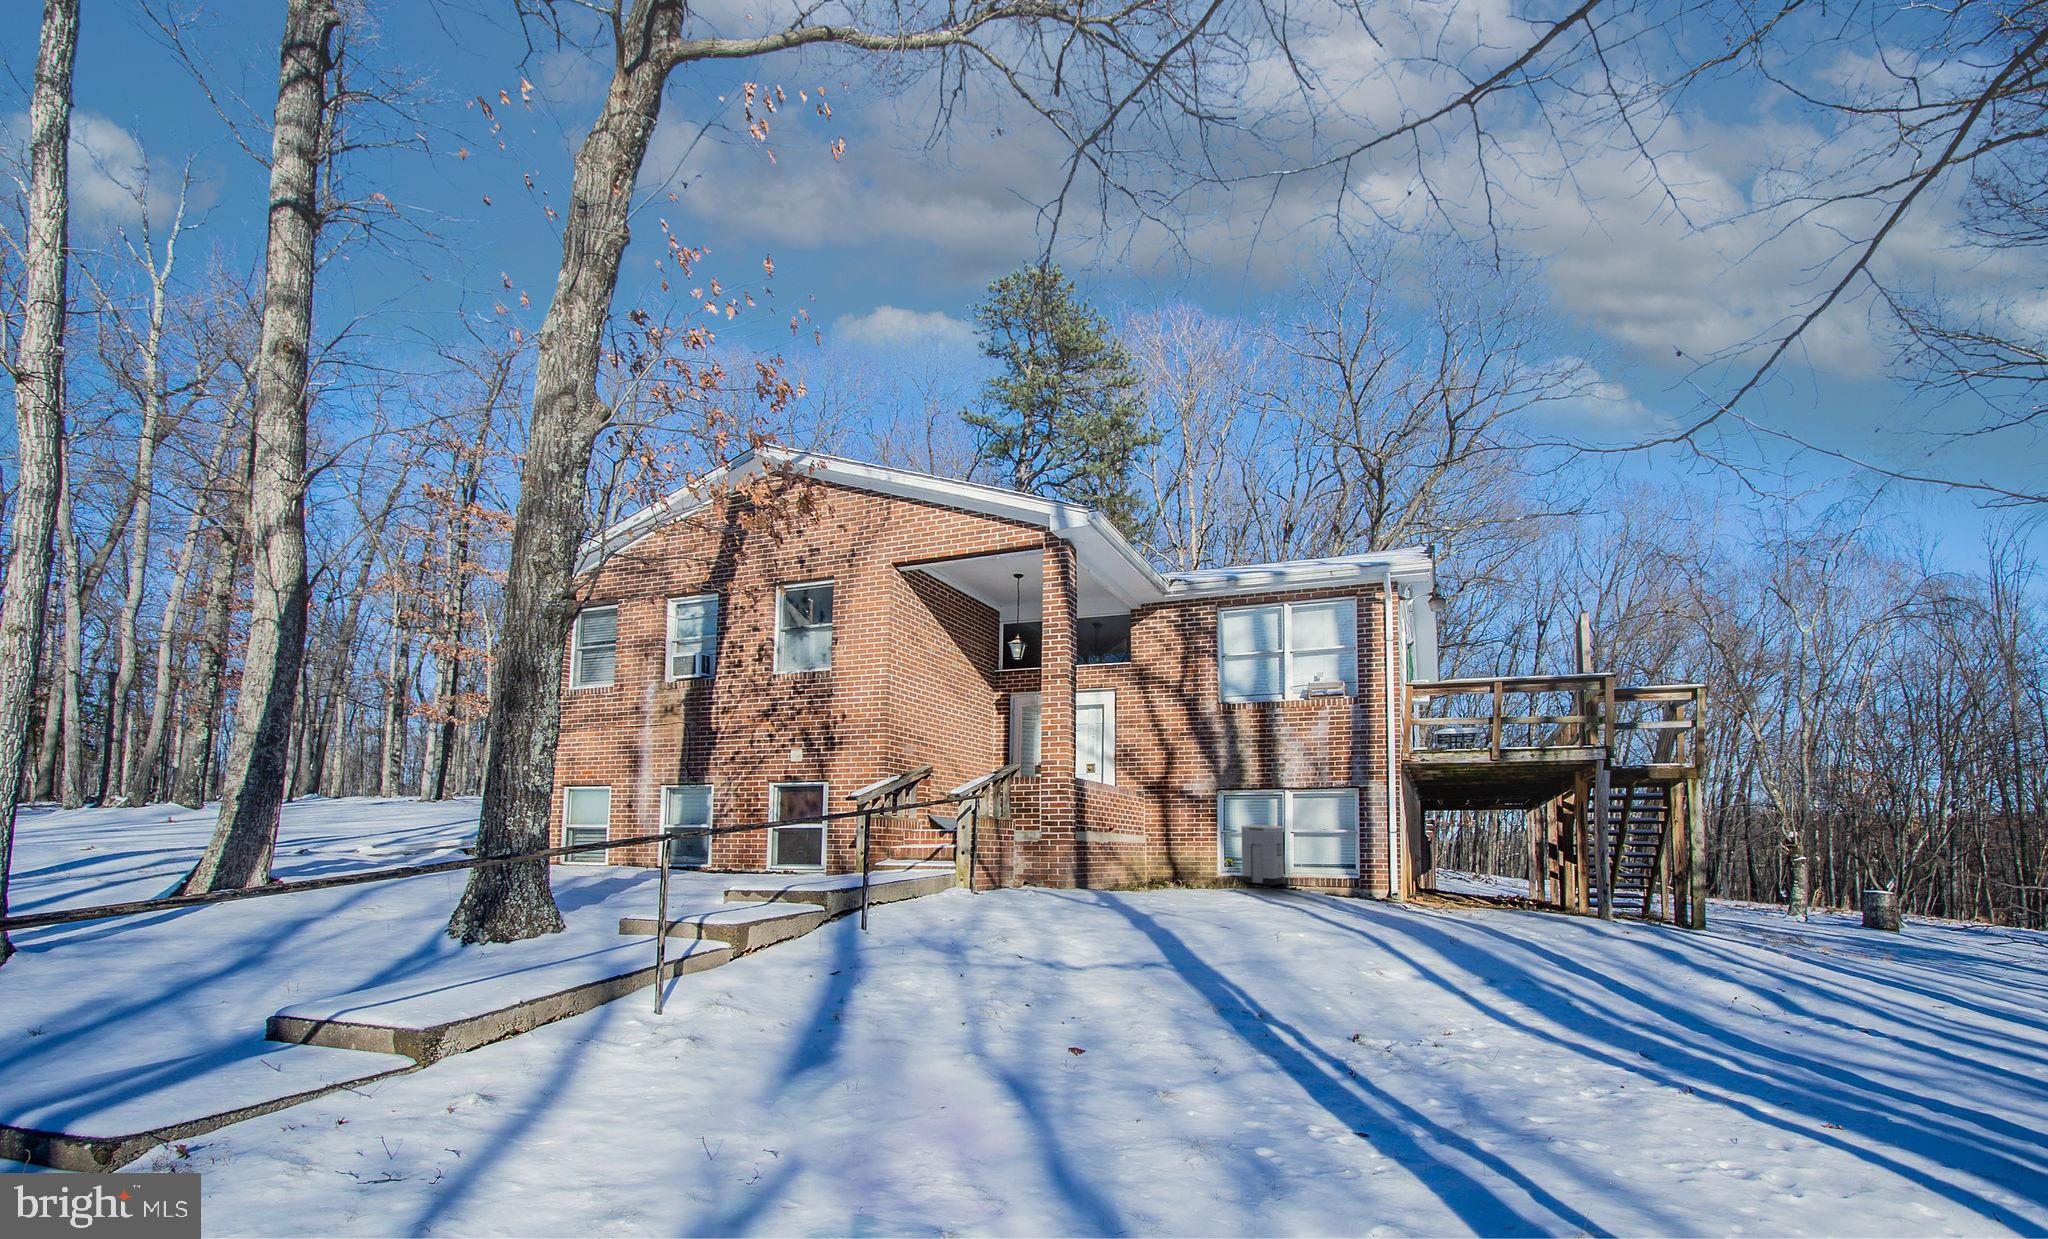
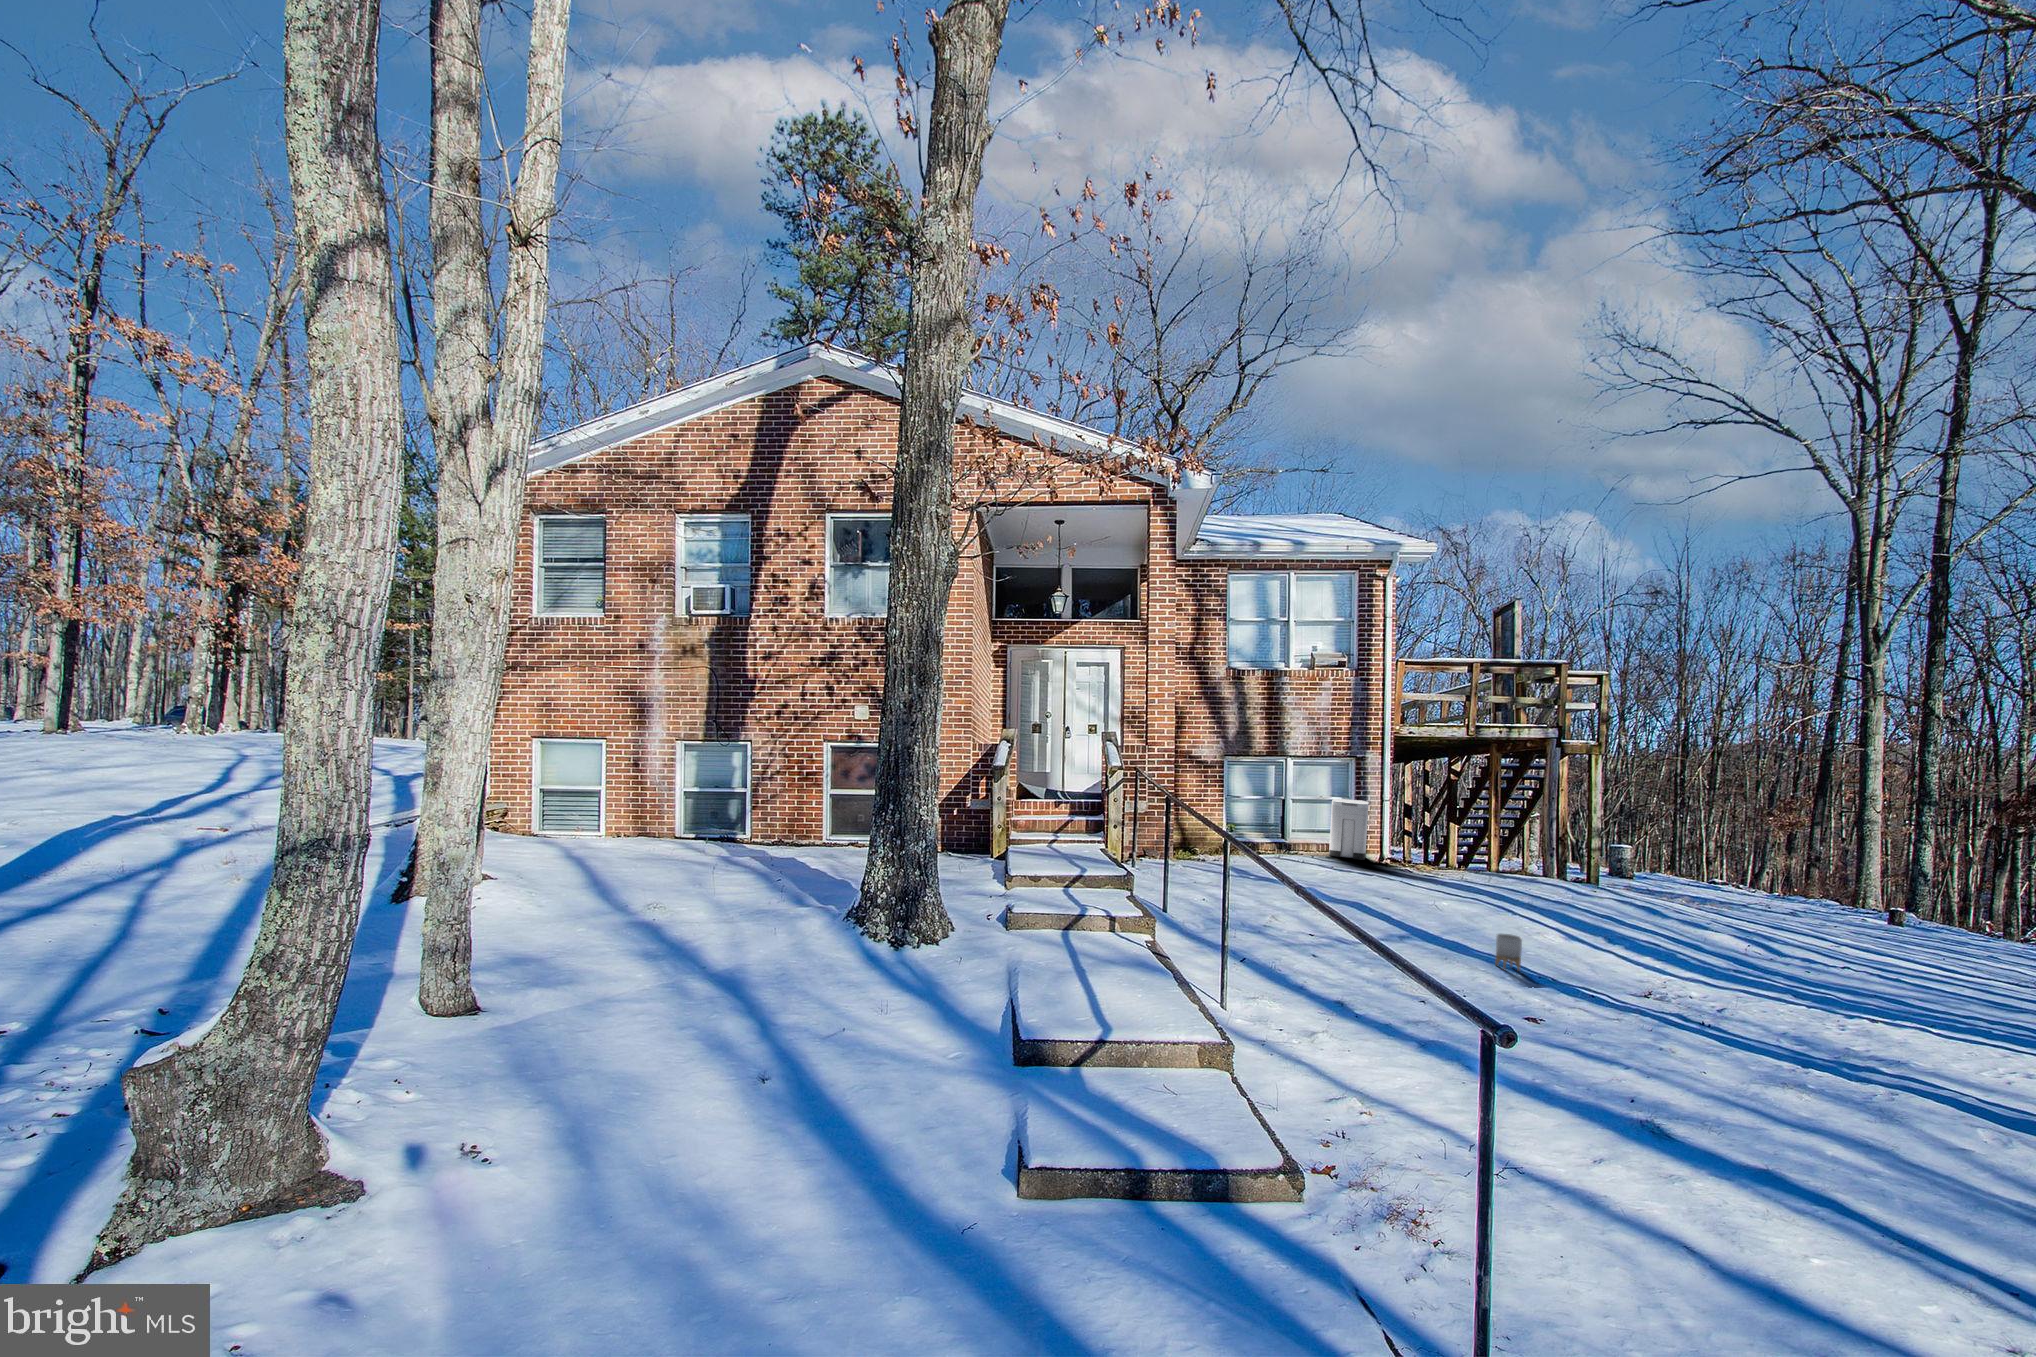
planter: none [1187,936,1212,976] -> present [1495,934,1522,971]

